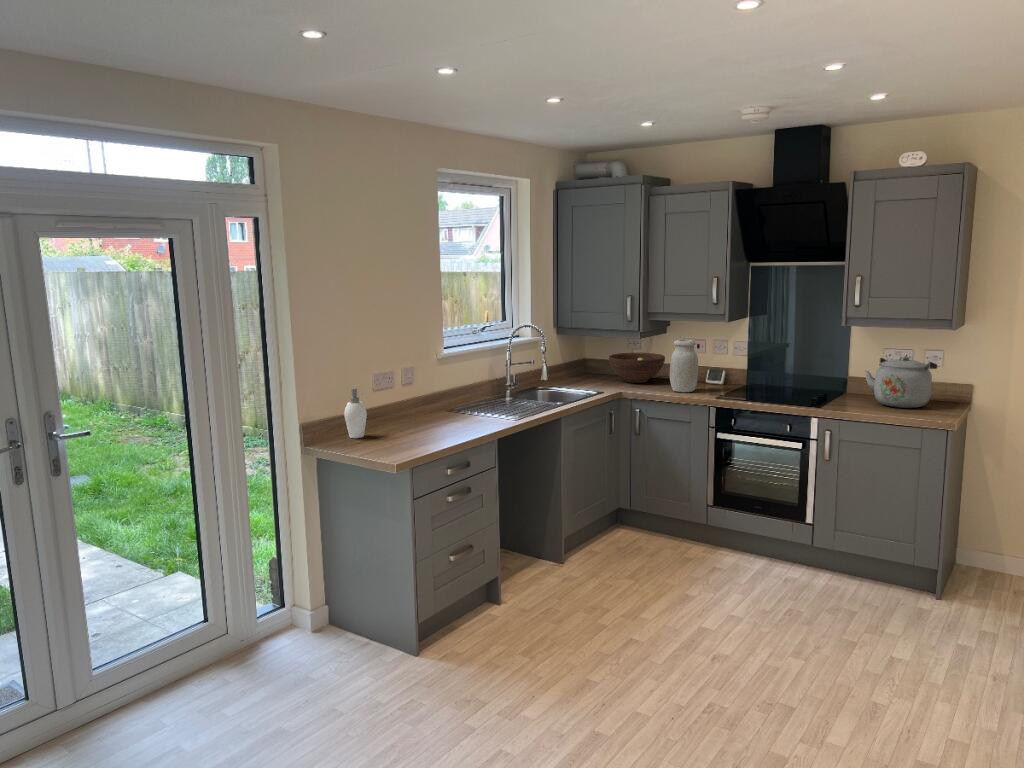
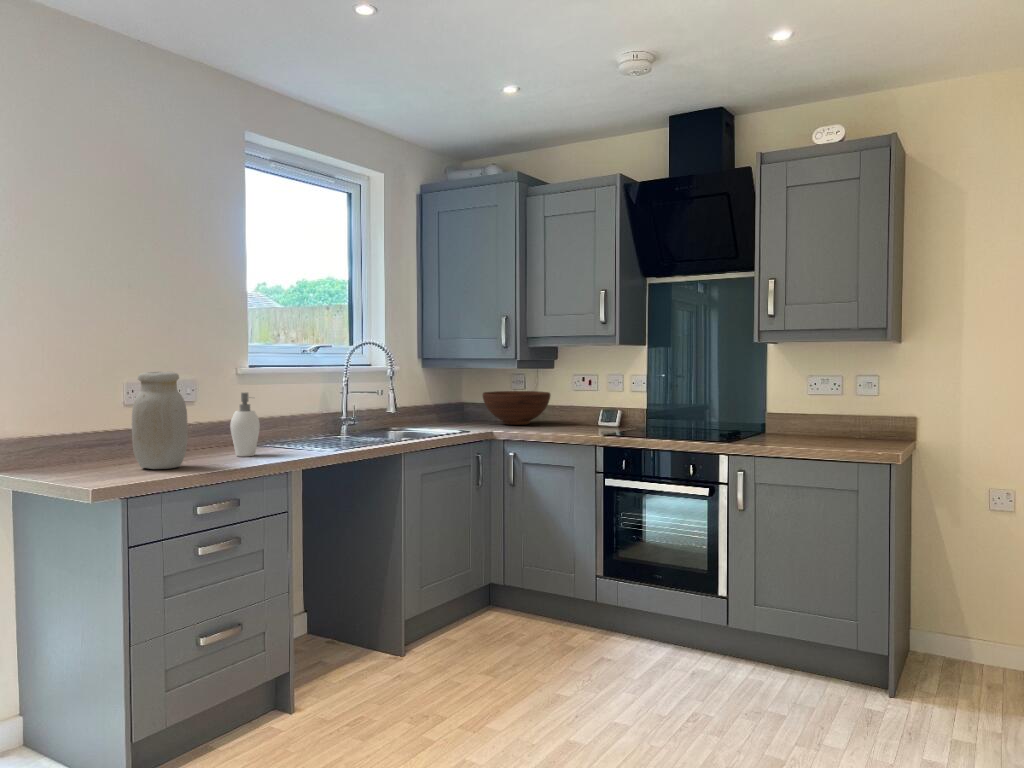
jar: present [670,340,698,392] -> present [132,372,188,469]
kettle: present [865,356,938,408] -> none [784,378,872,442]
soap dispenser: present [344,388,367,438] -> present [230,392,260,456]

